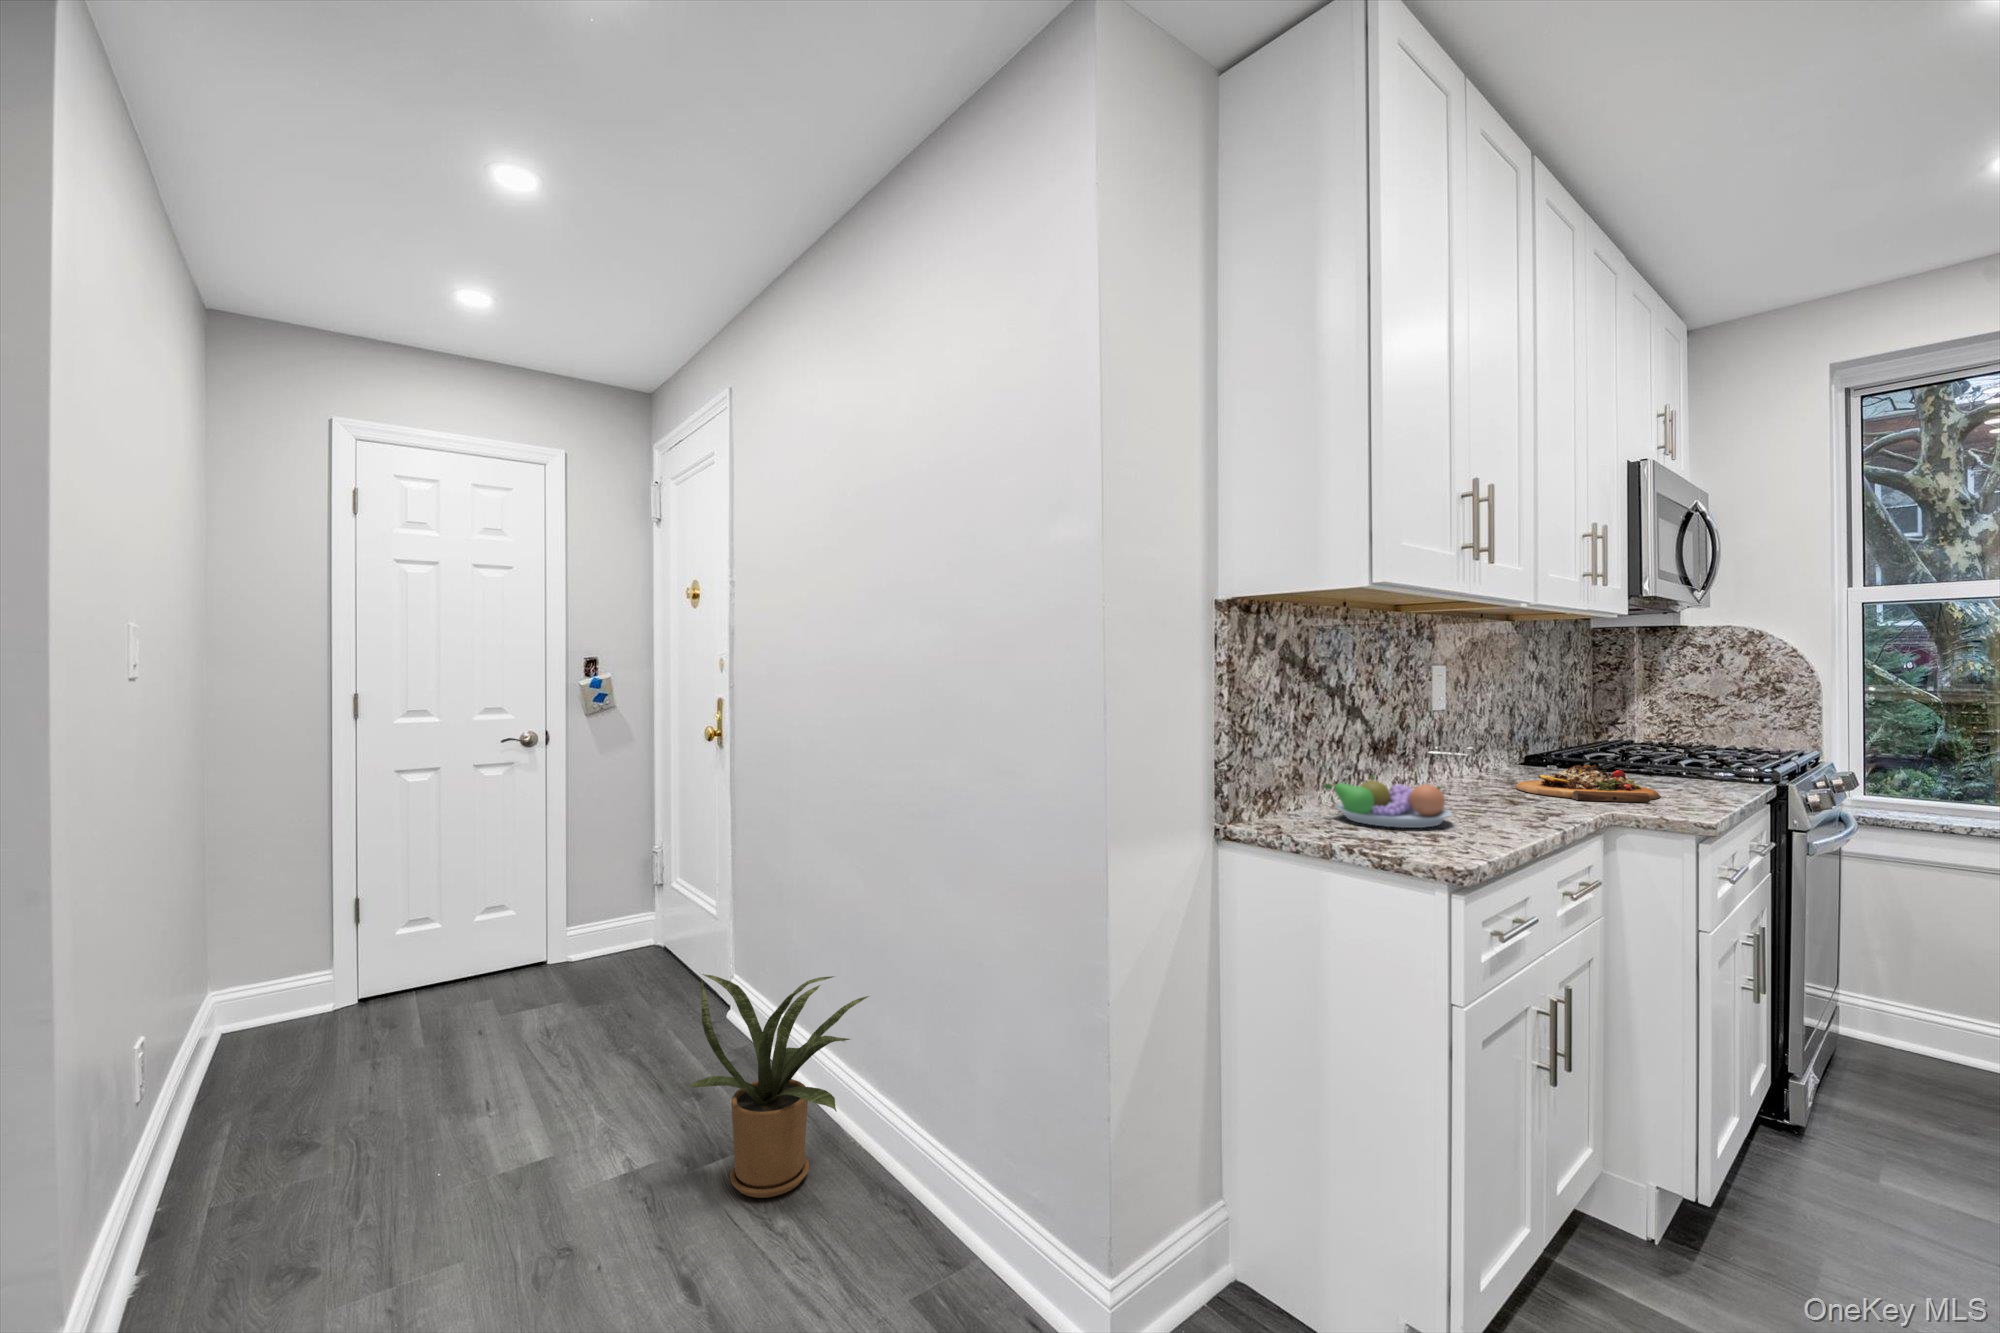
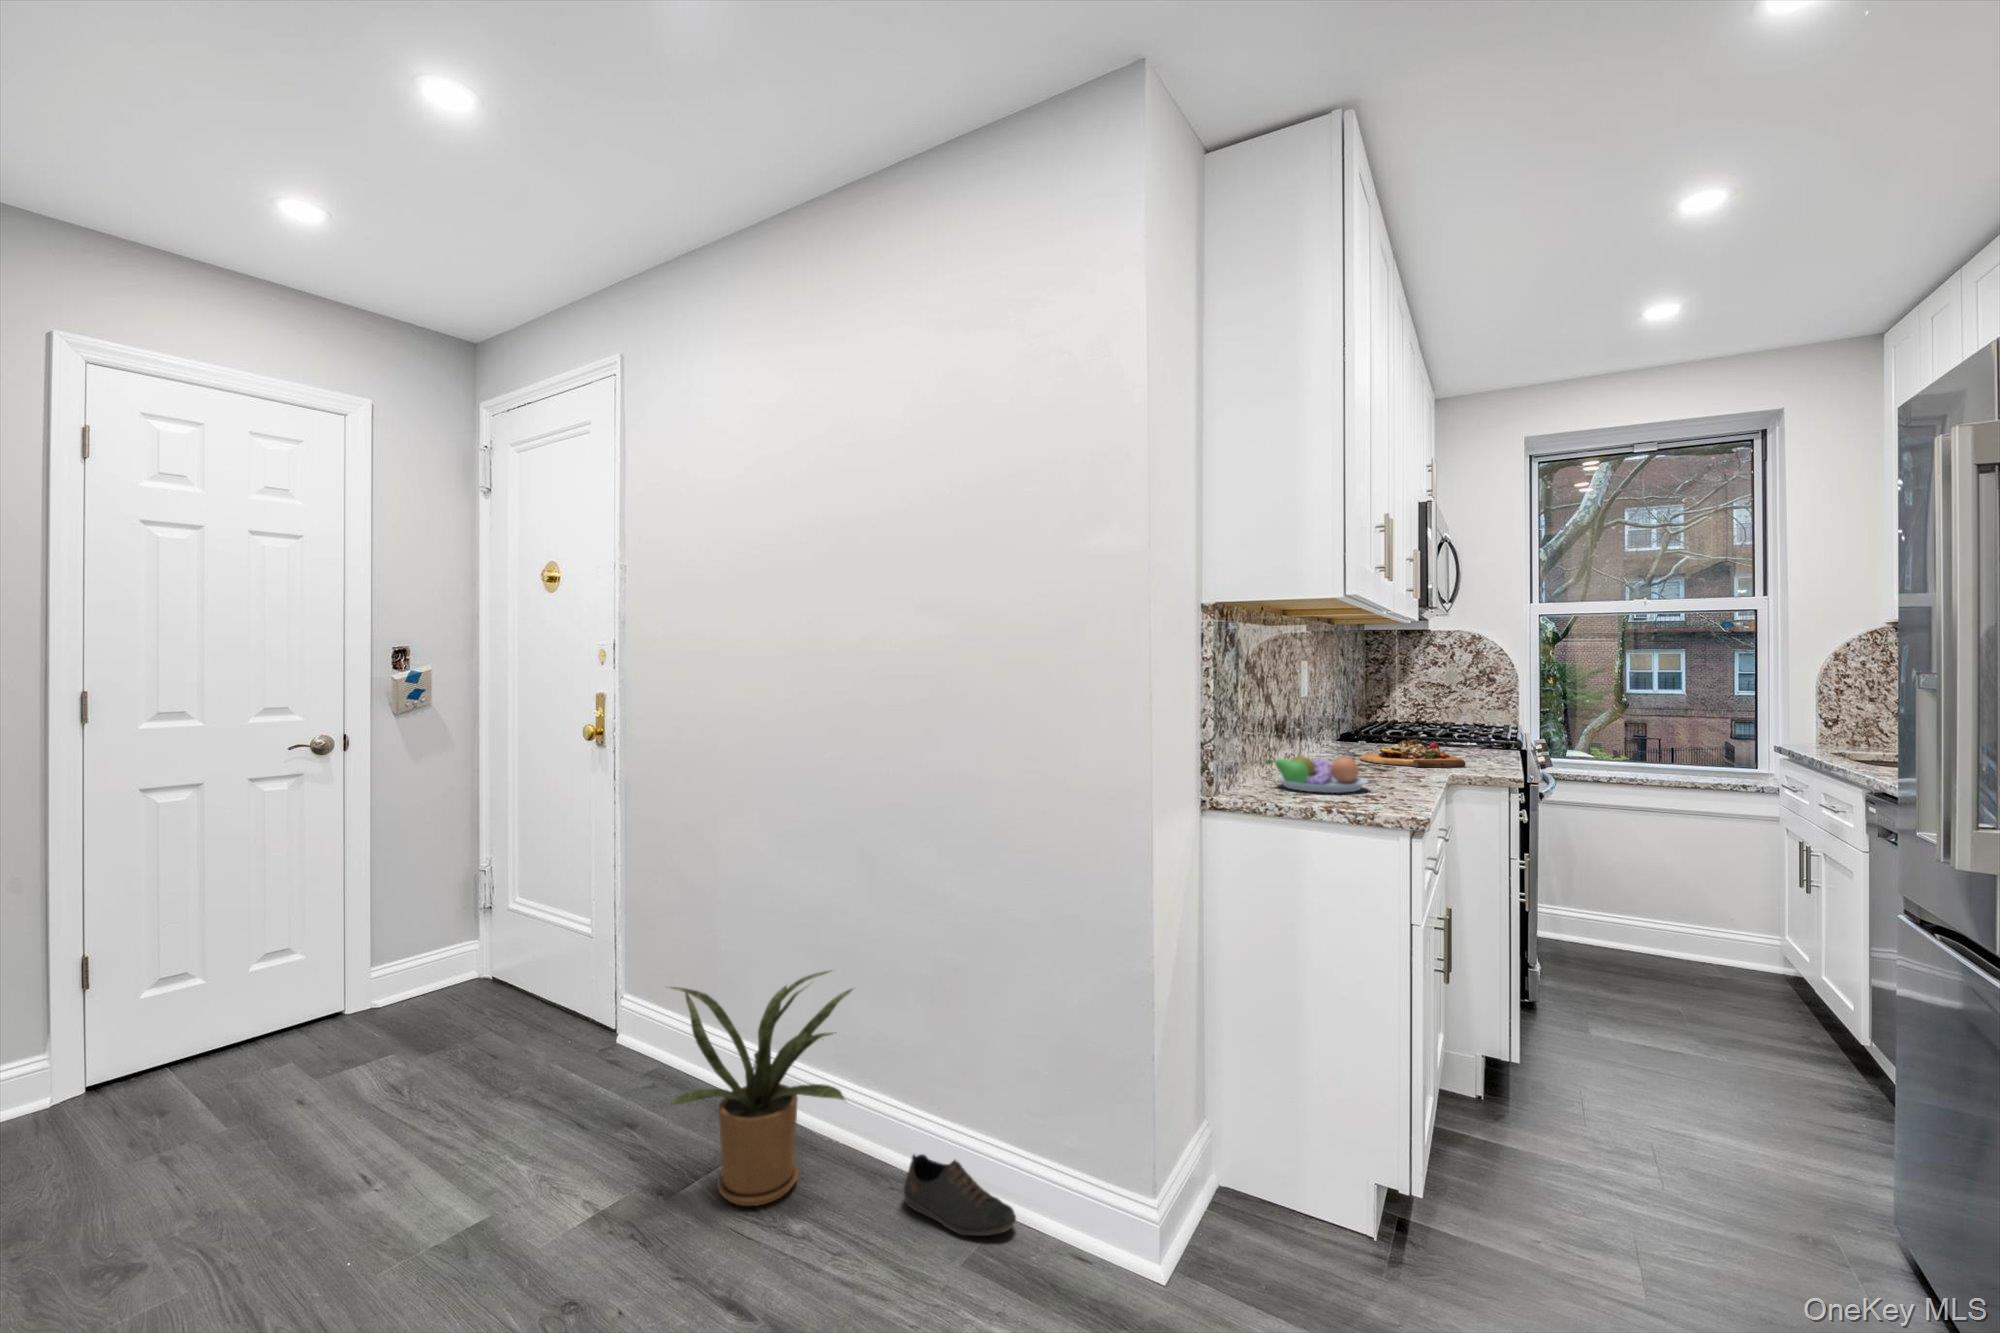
shoe: none [887,1175,983,1278] -> present [904,1154,1016,1236]

